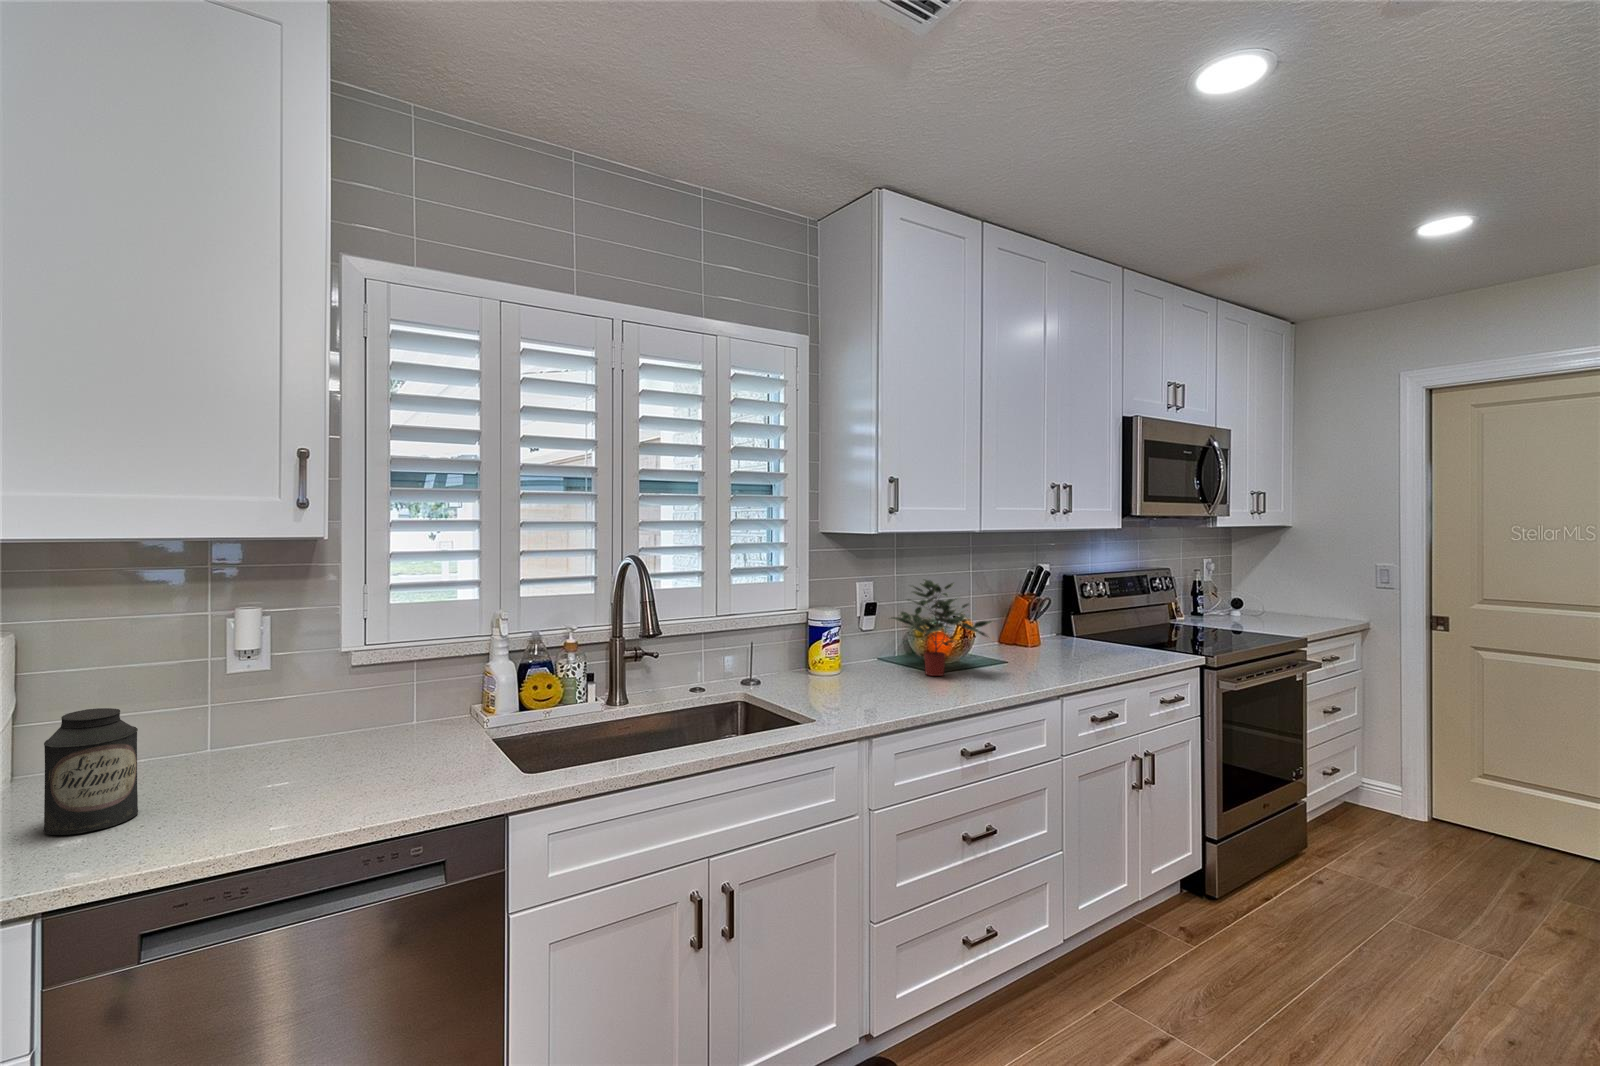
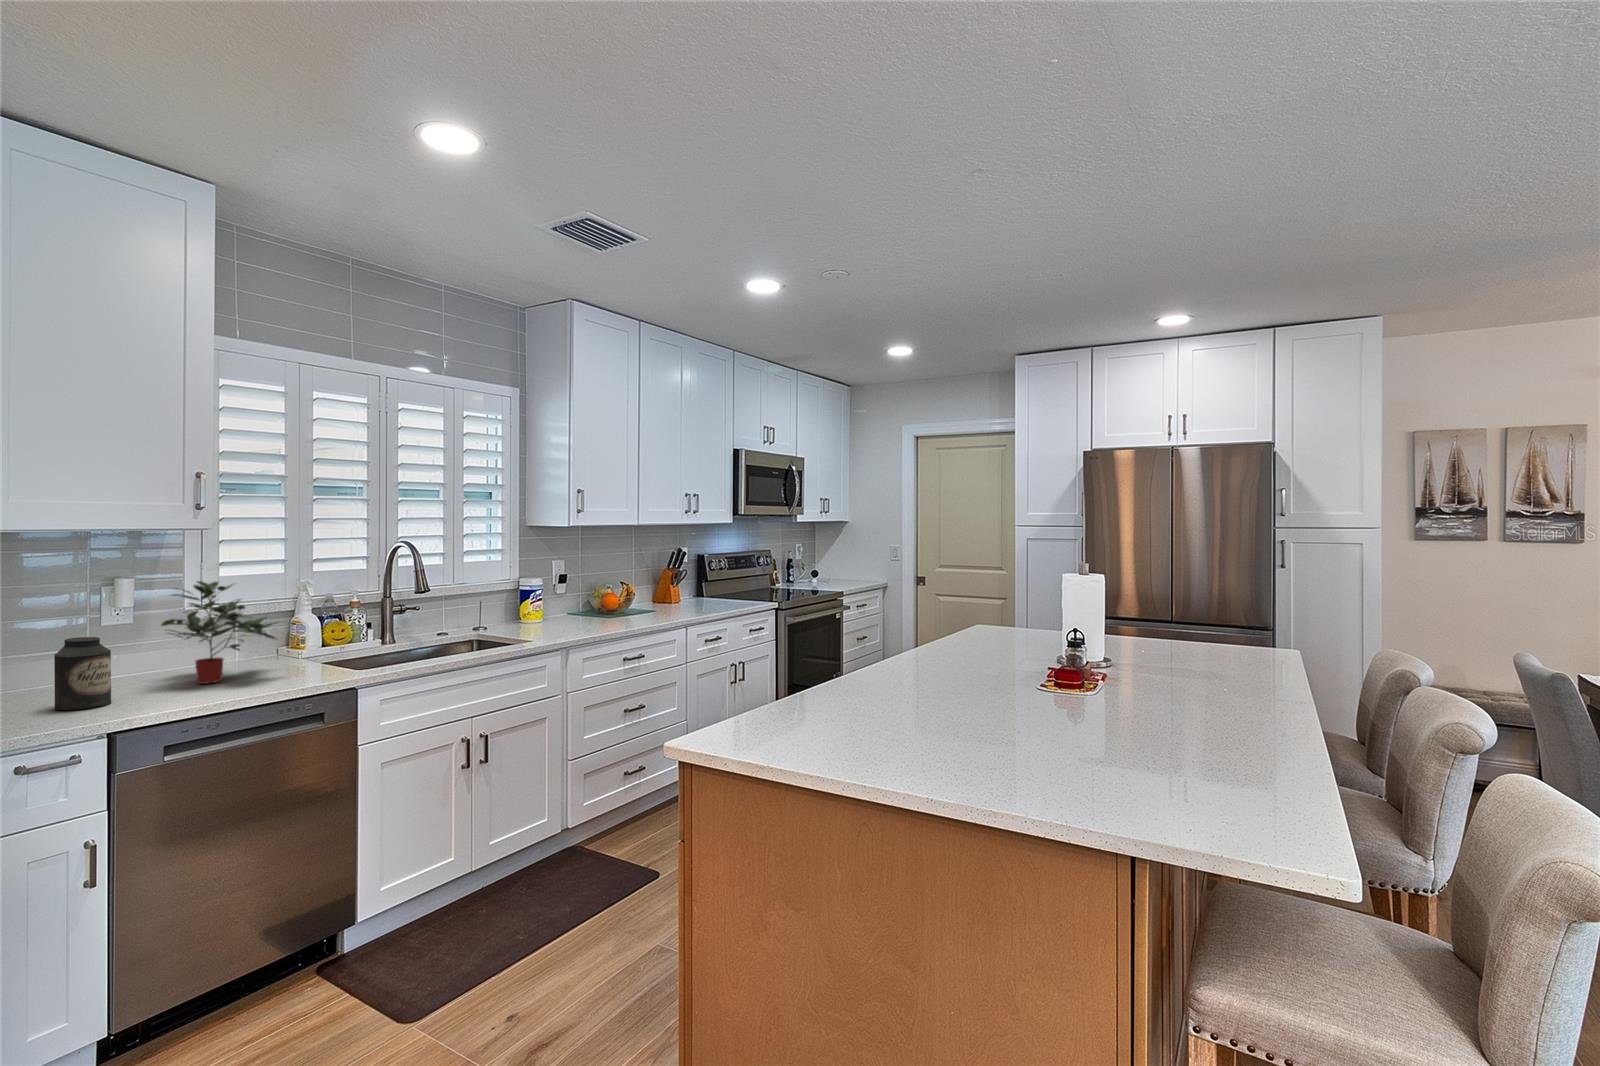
potted plant: present [891,580,992,676] -> present [161,581,281,684]

